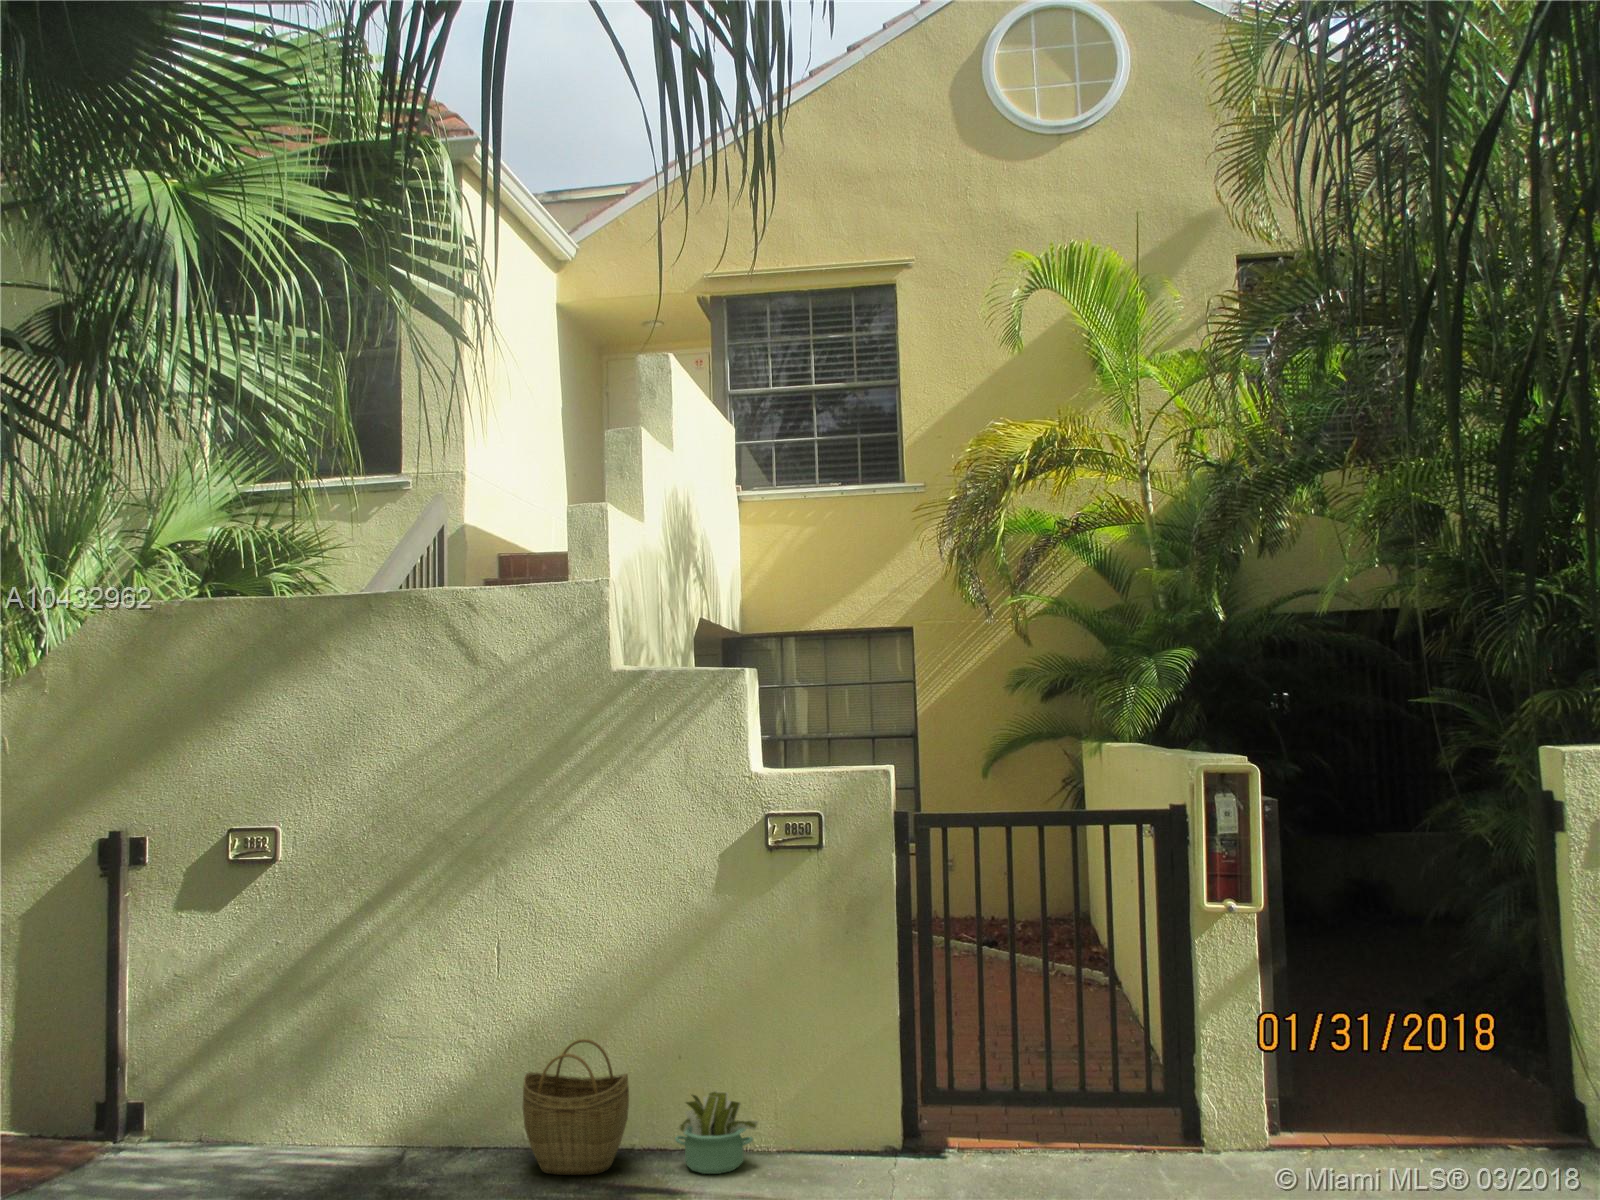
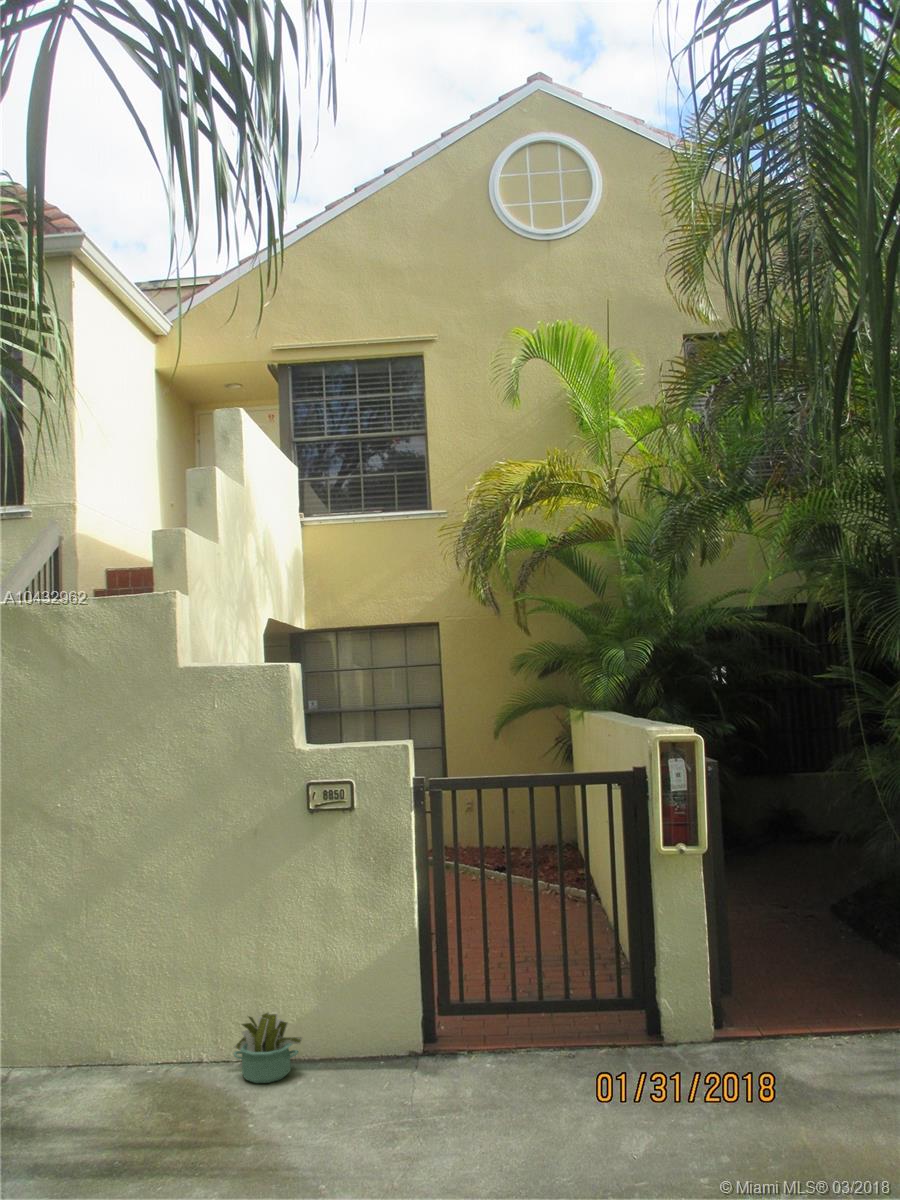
woven basket: present [523,1039,629,1175] -> none [105,973,195,1089]

